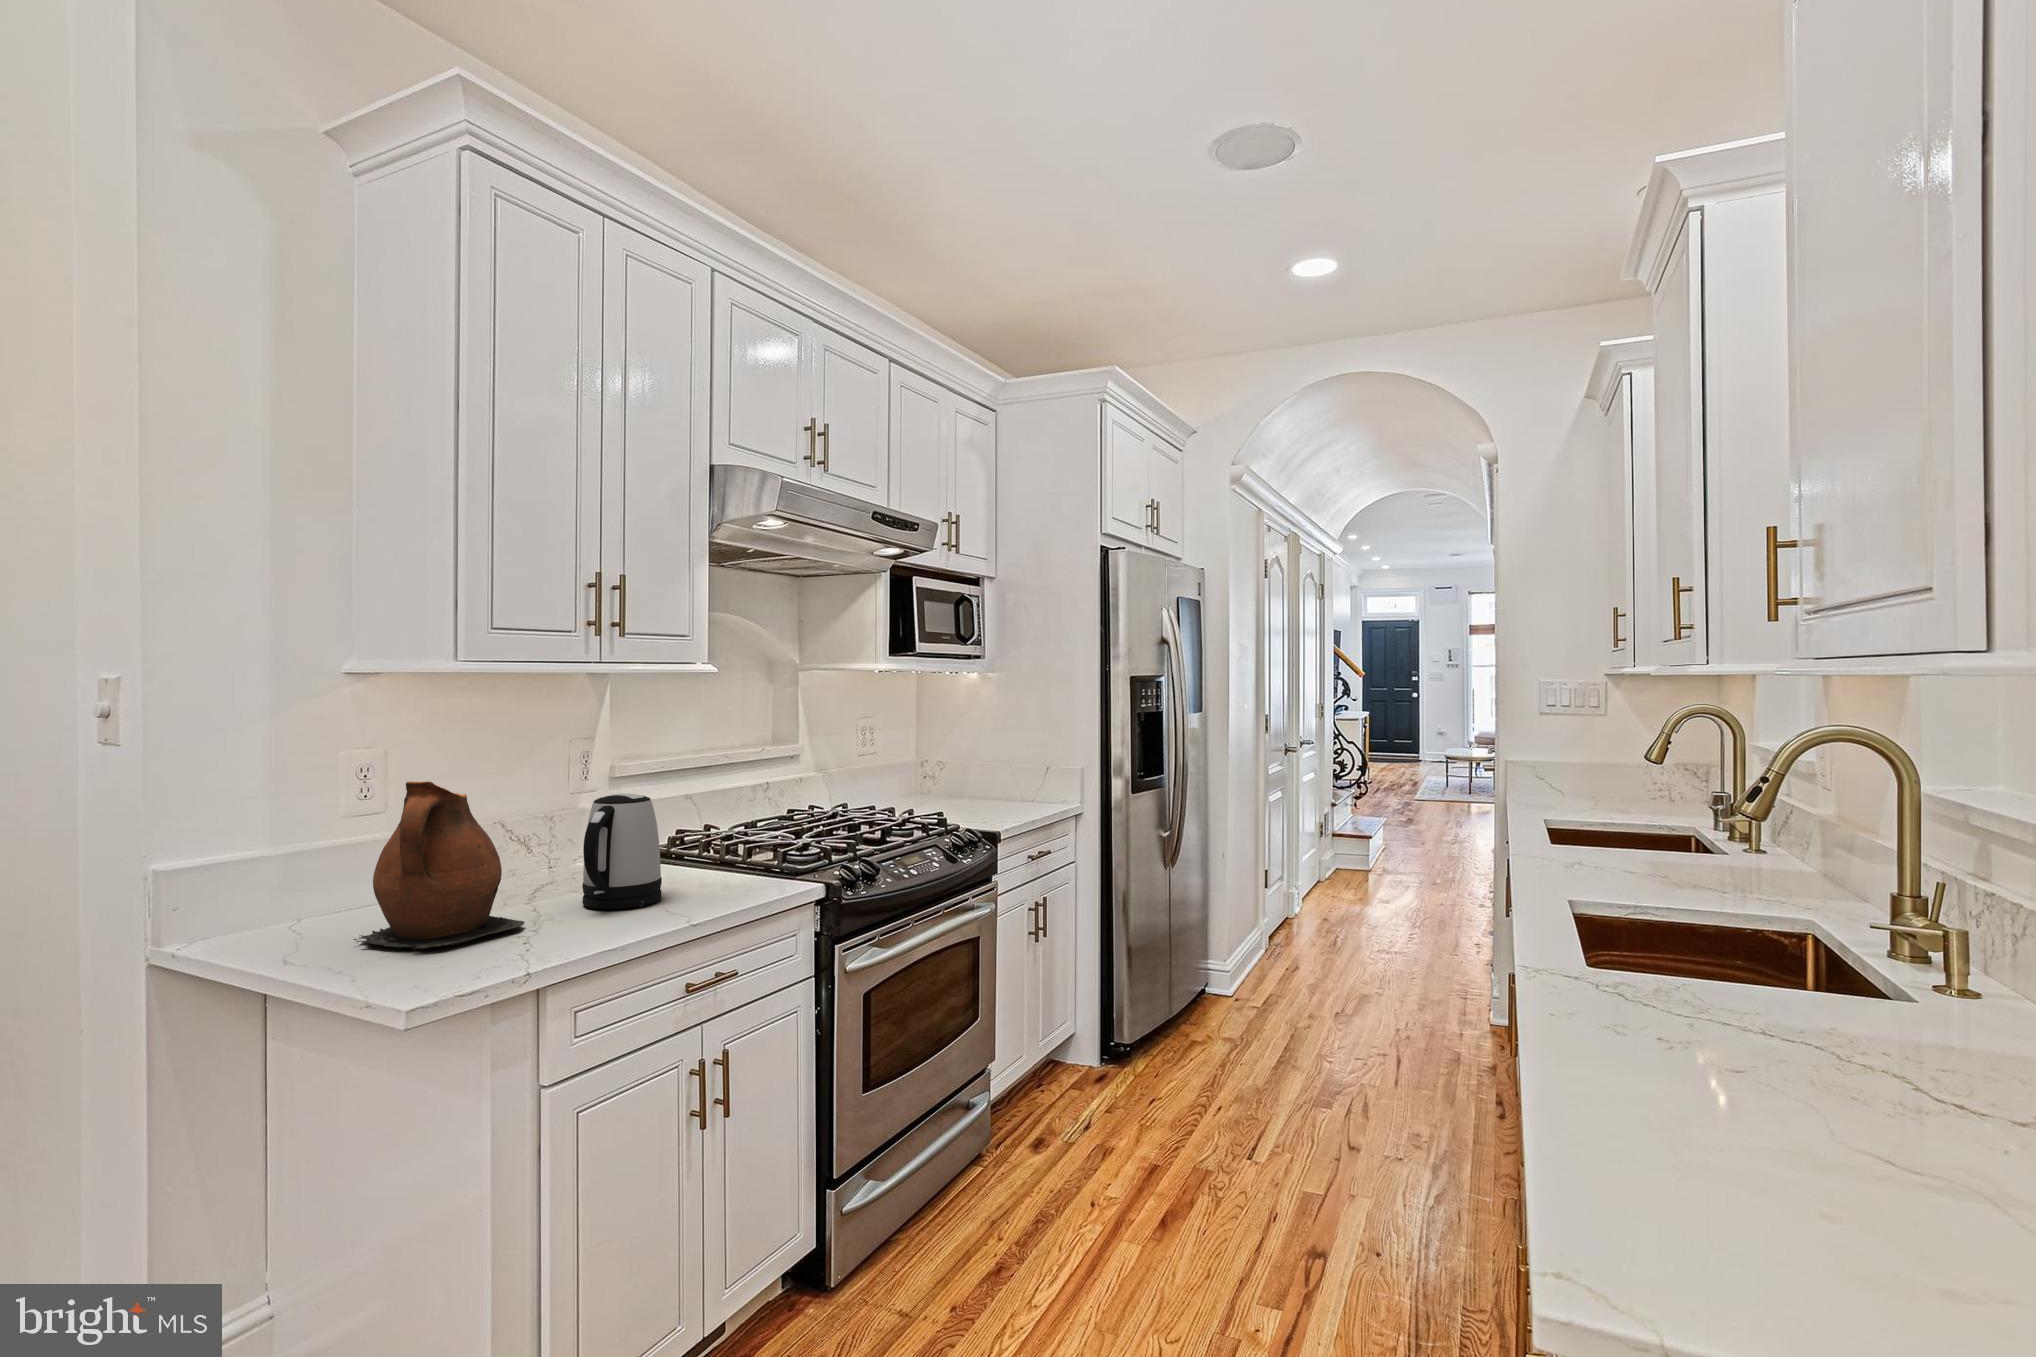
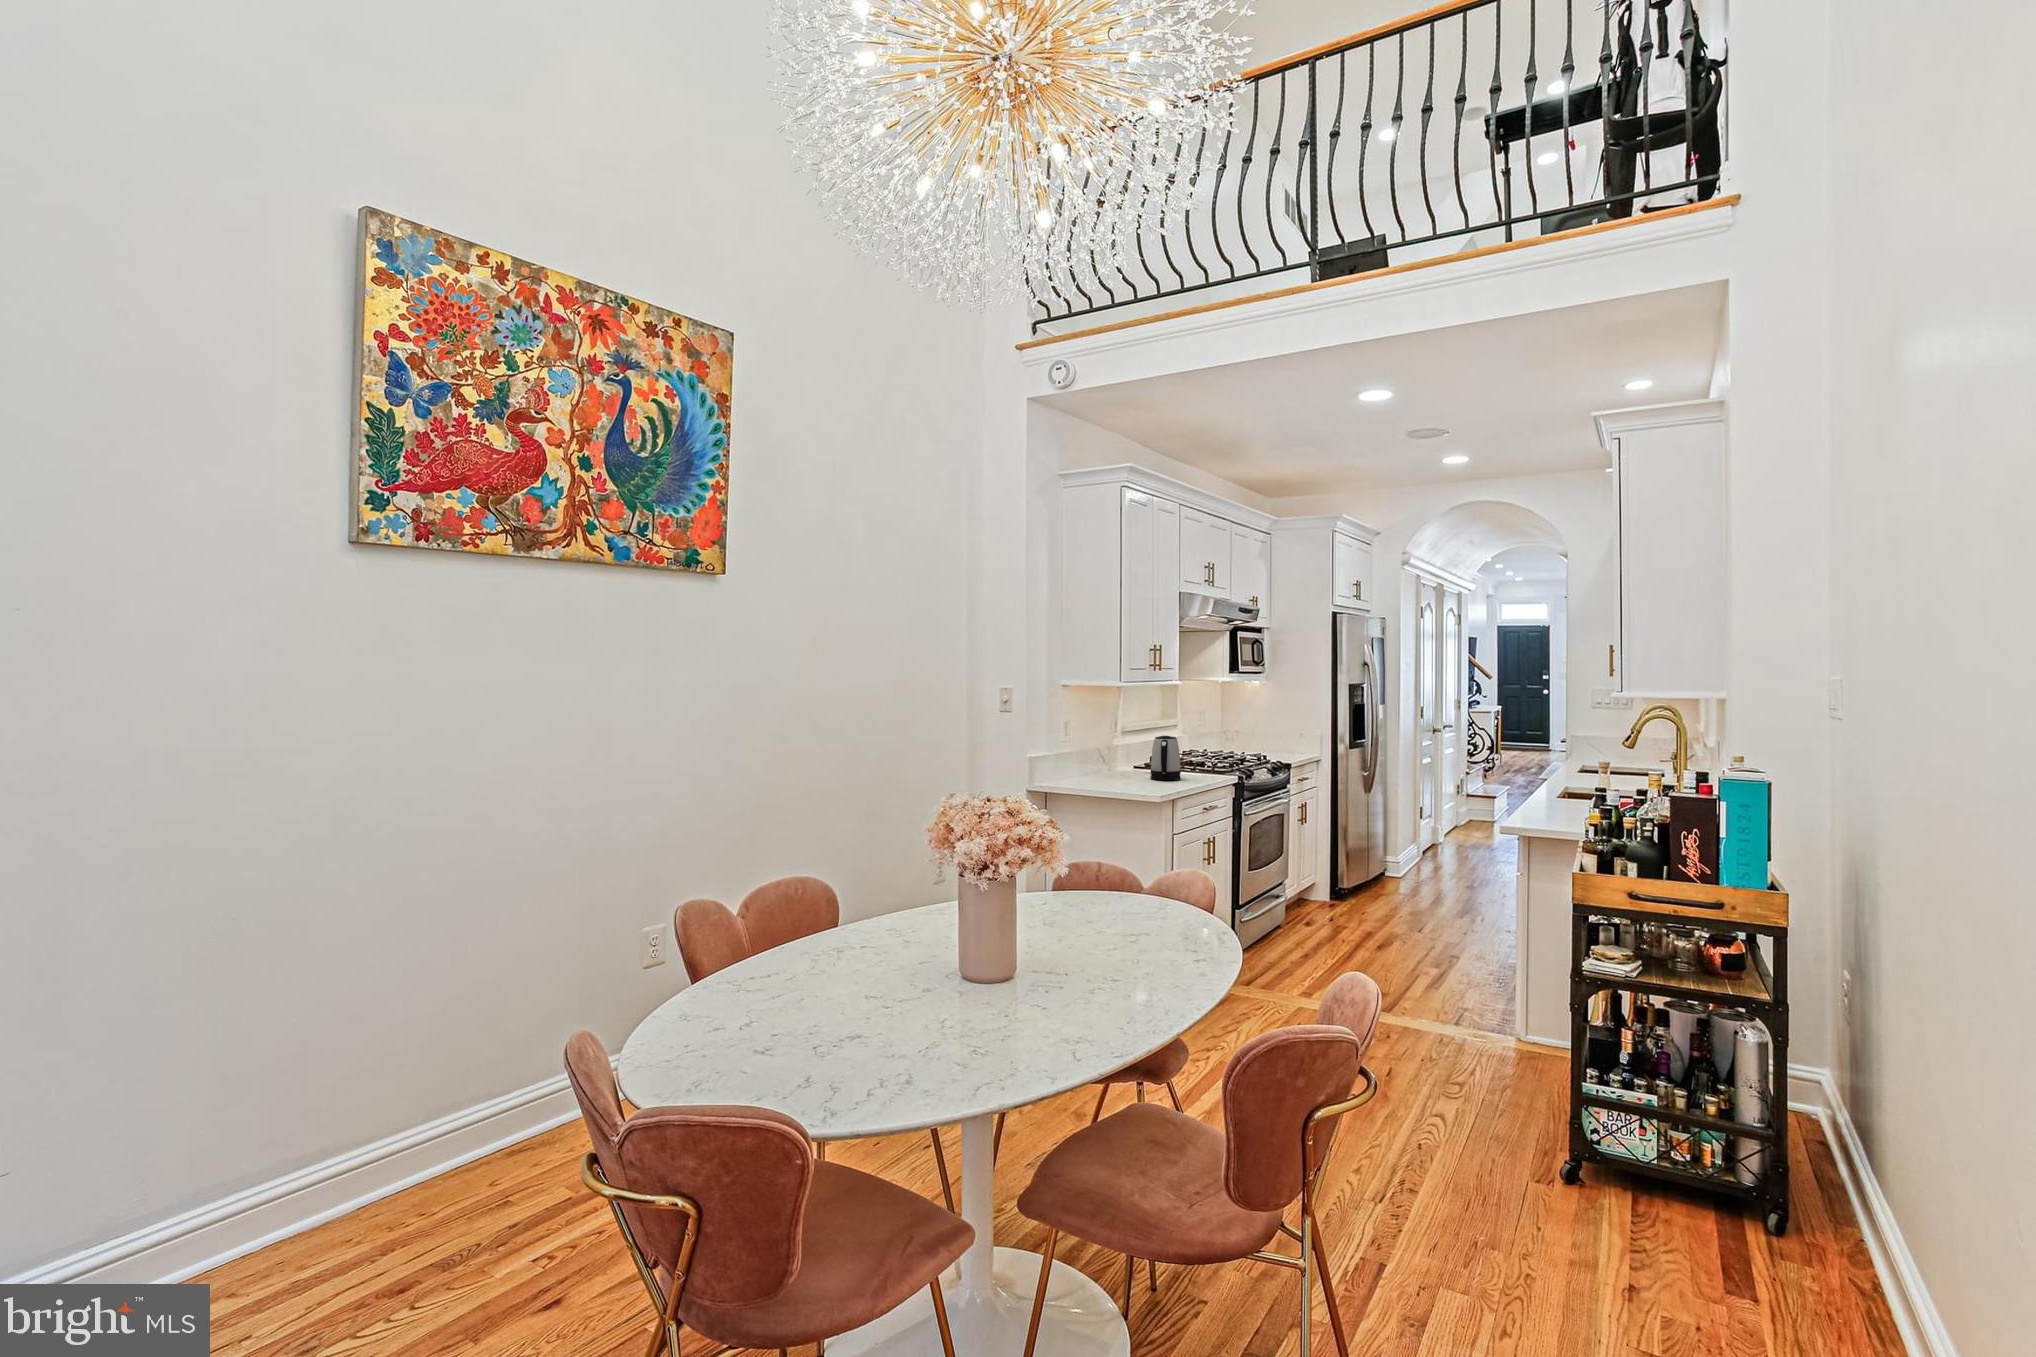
ceramic pitcher: present [354,781,524,949] -> none [1094,727,1148,786]

